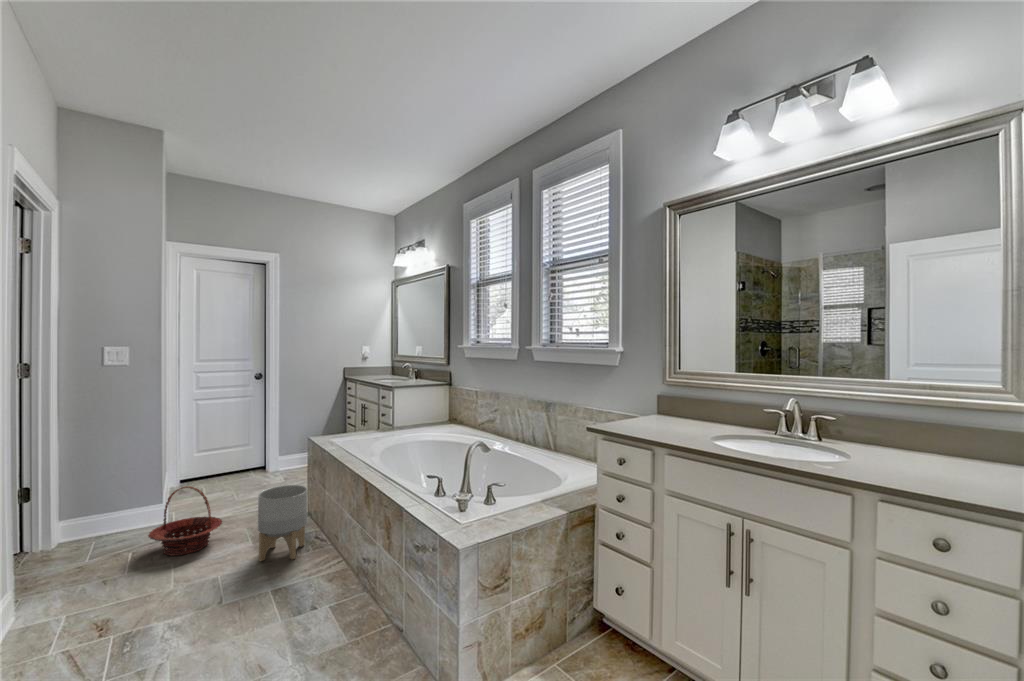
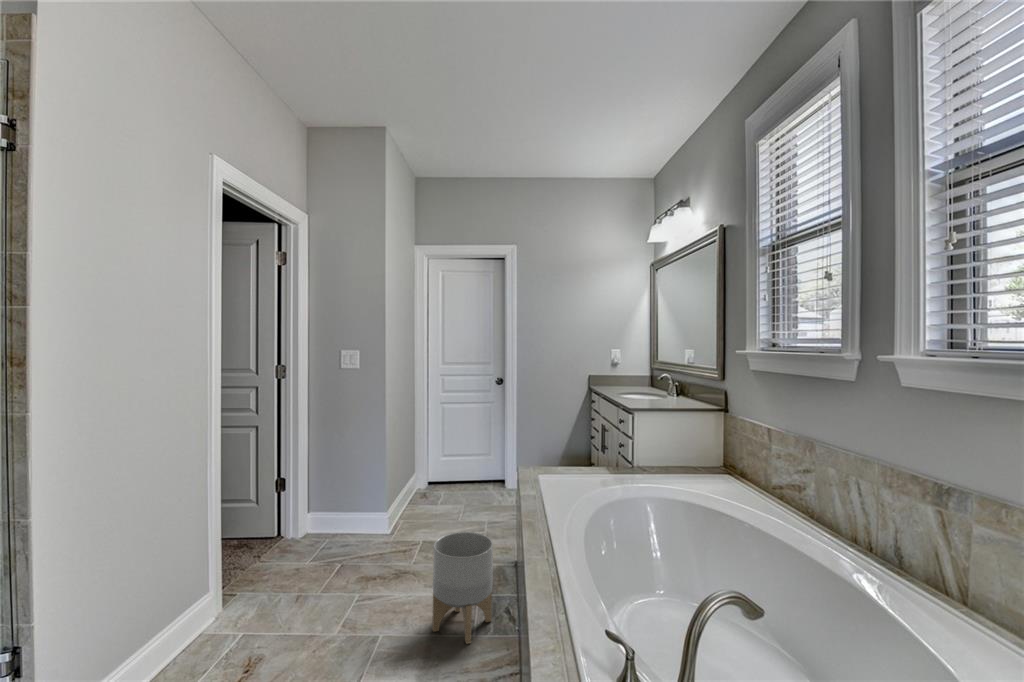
basket: present [148,486,222,556] -> none [347,507,420,588]

